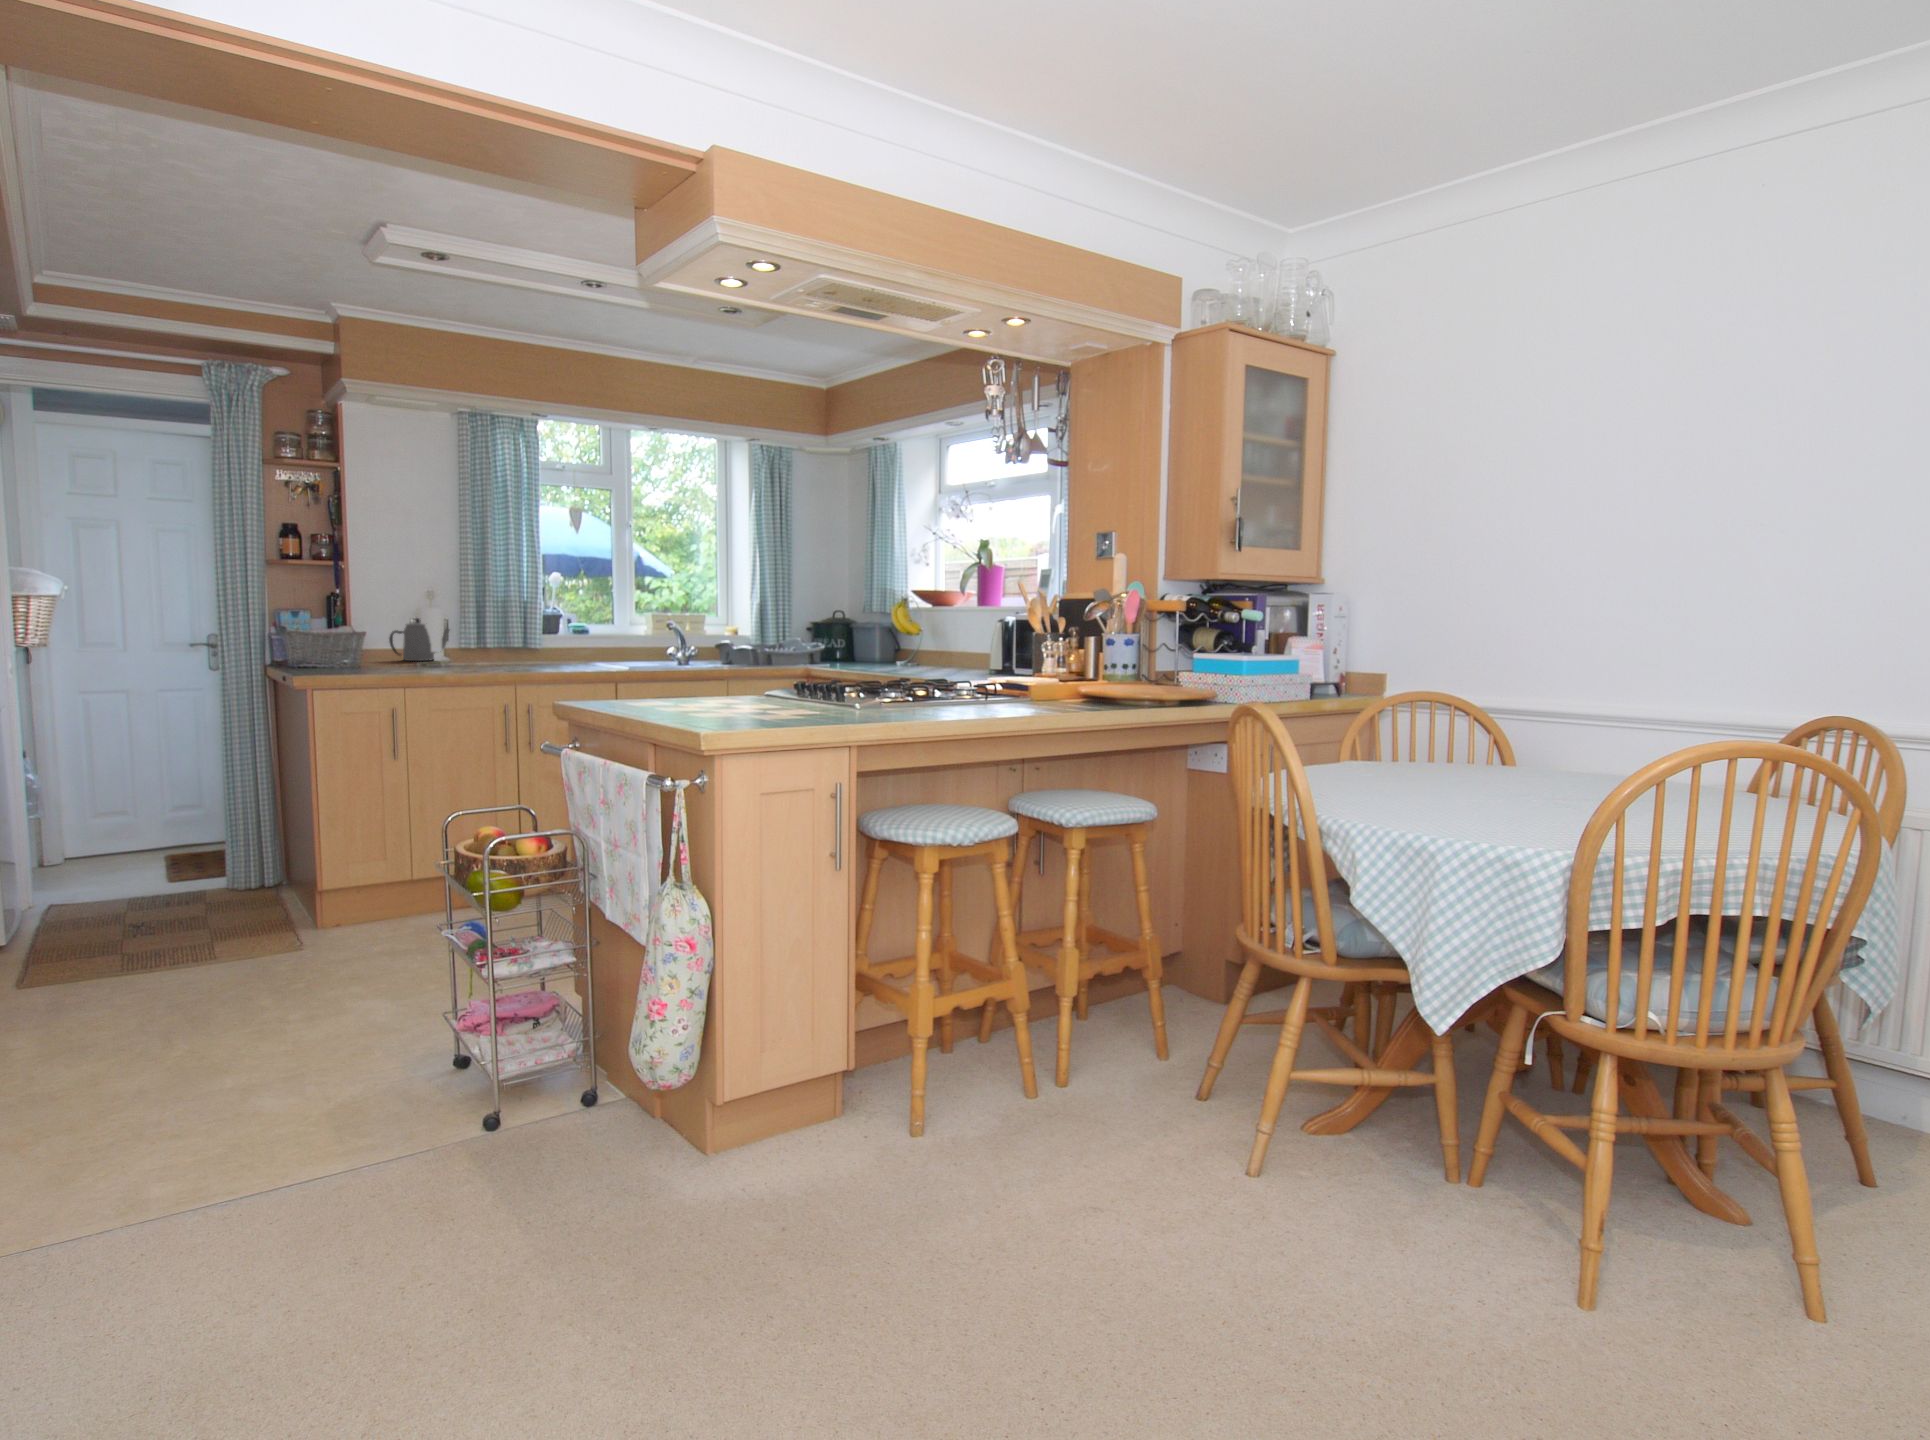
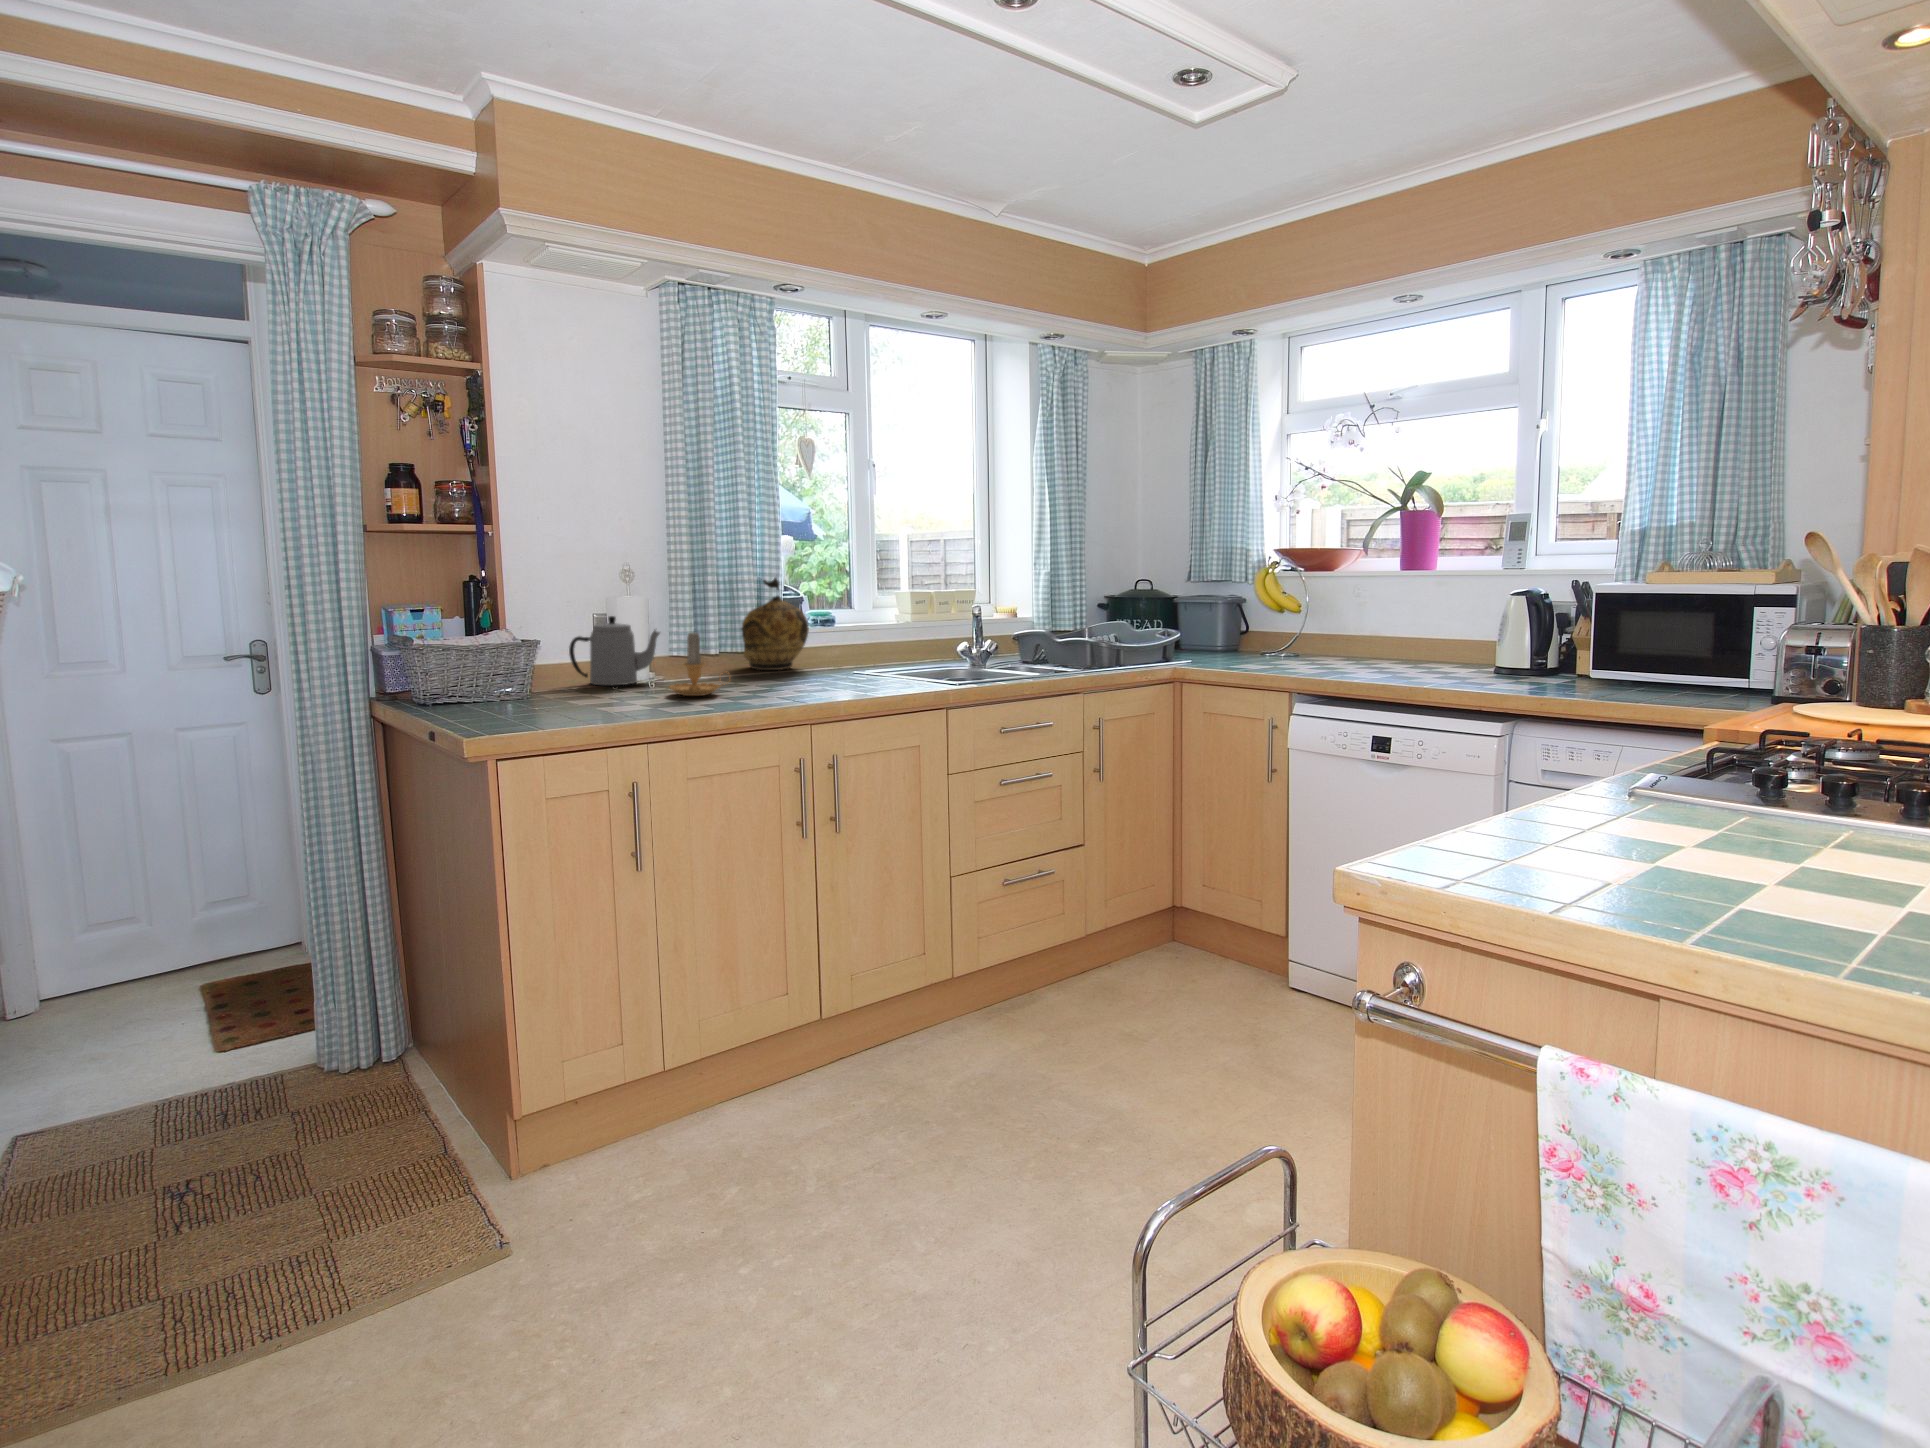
ceramic jug: none [508,597,561,657] -> present [741,578,809,670]
candle: none [445,624,488,665] -> present [669,633,730,696]

